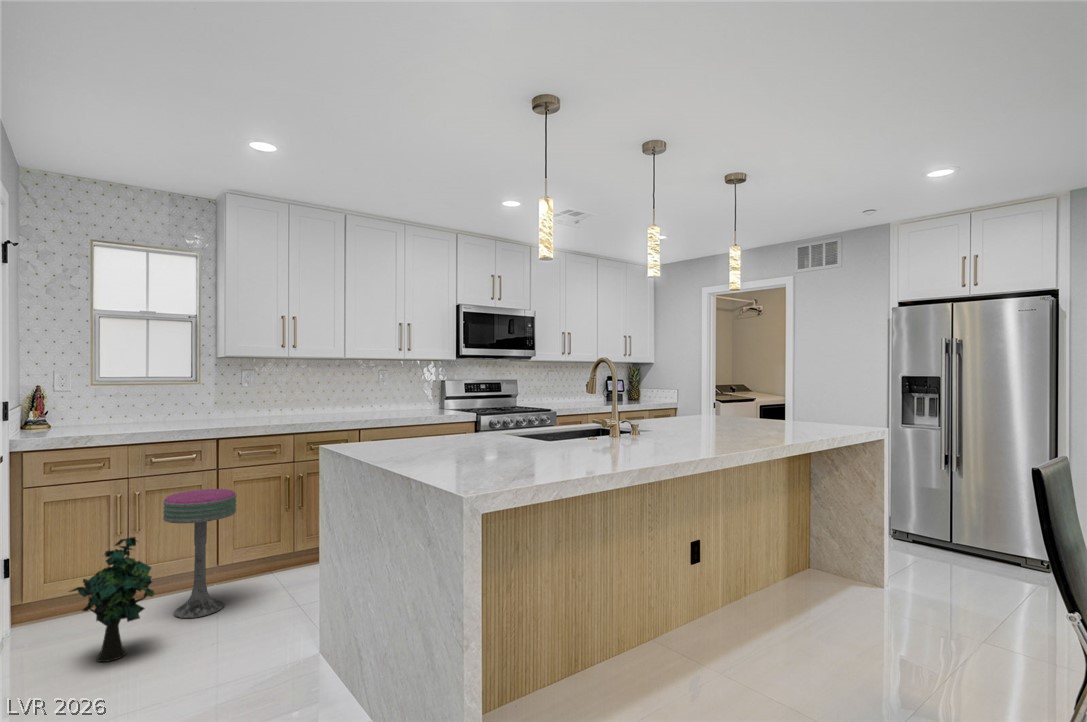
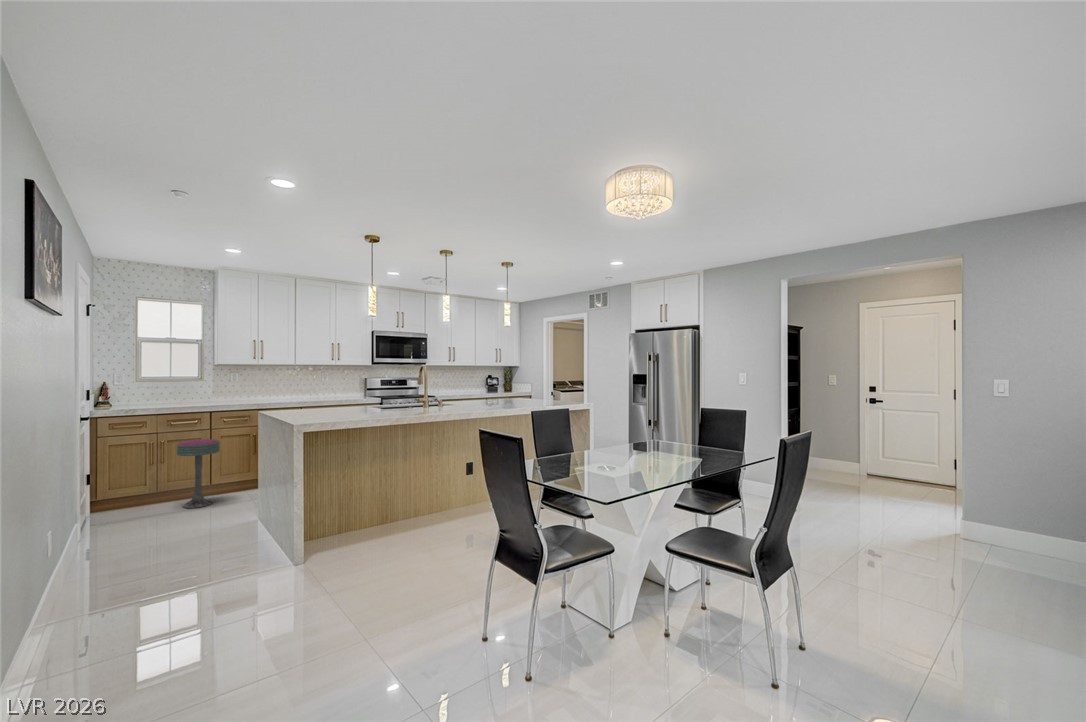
decorative plant: present [70,537,154,662] -> none [123,460,170,524]

